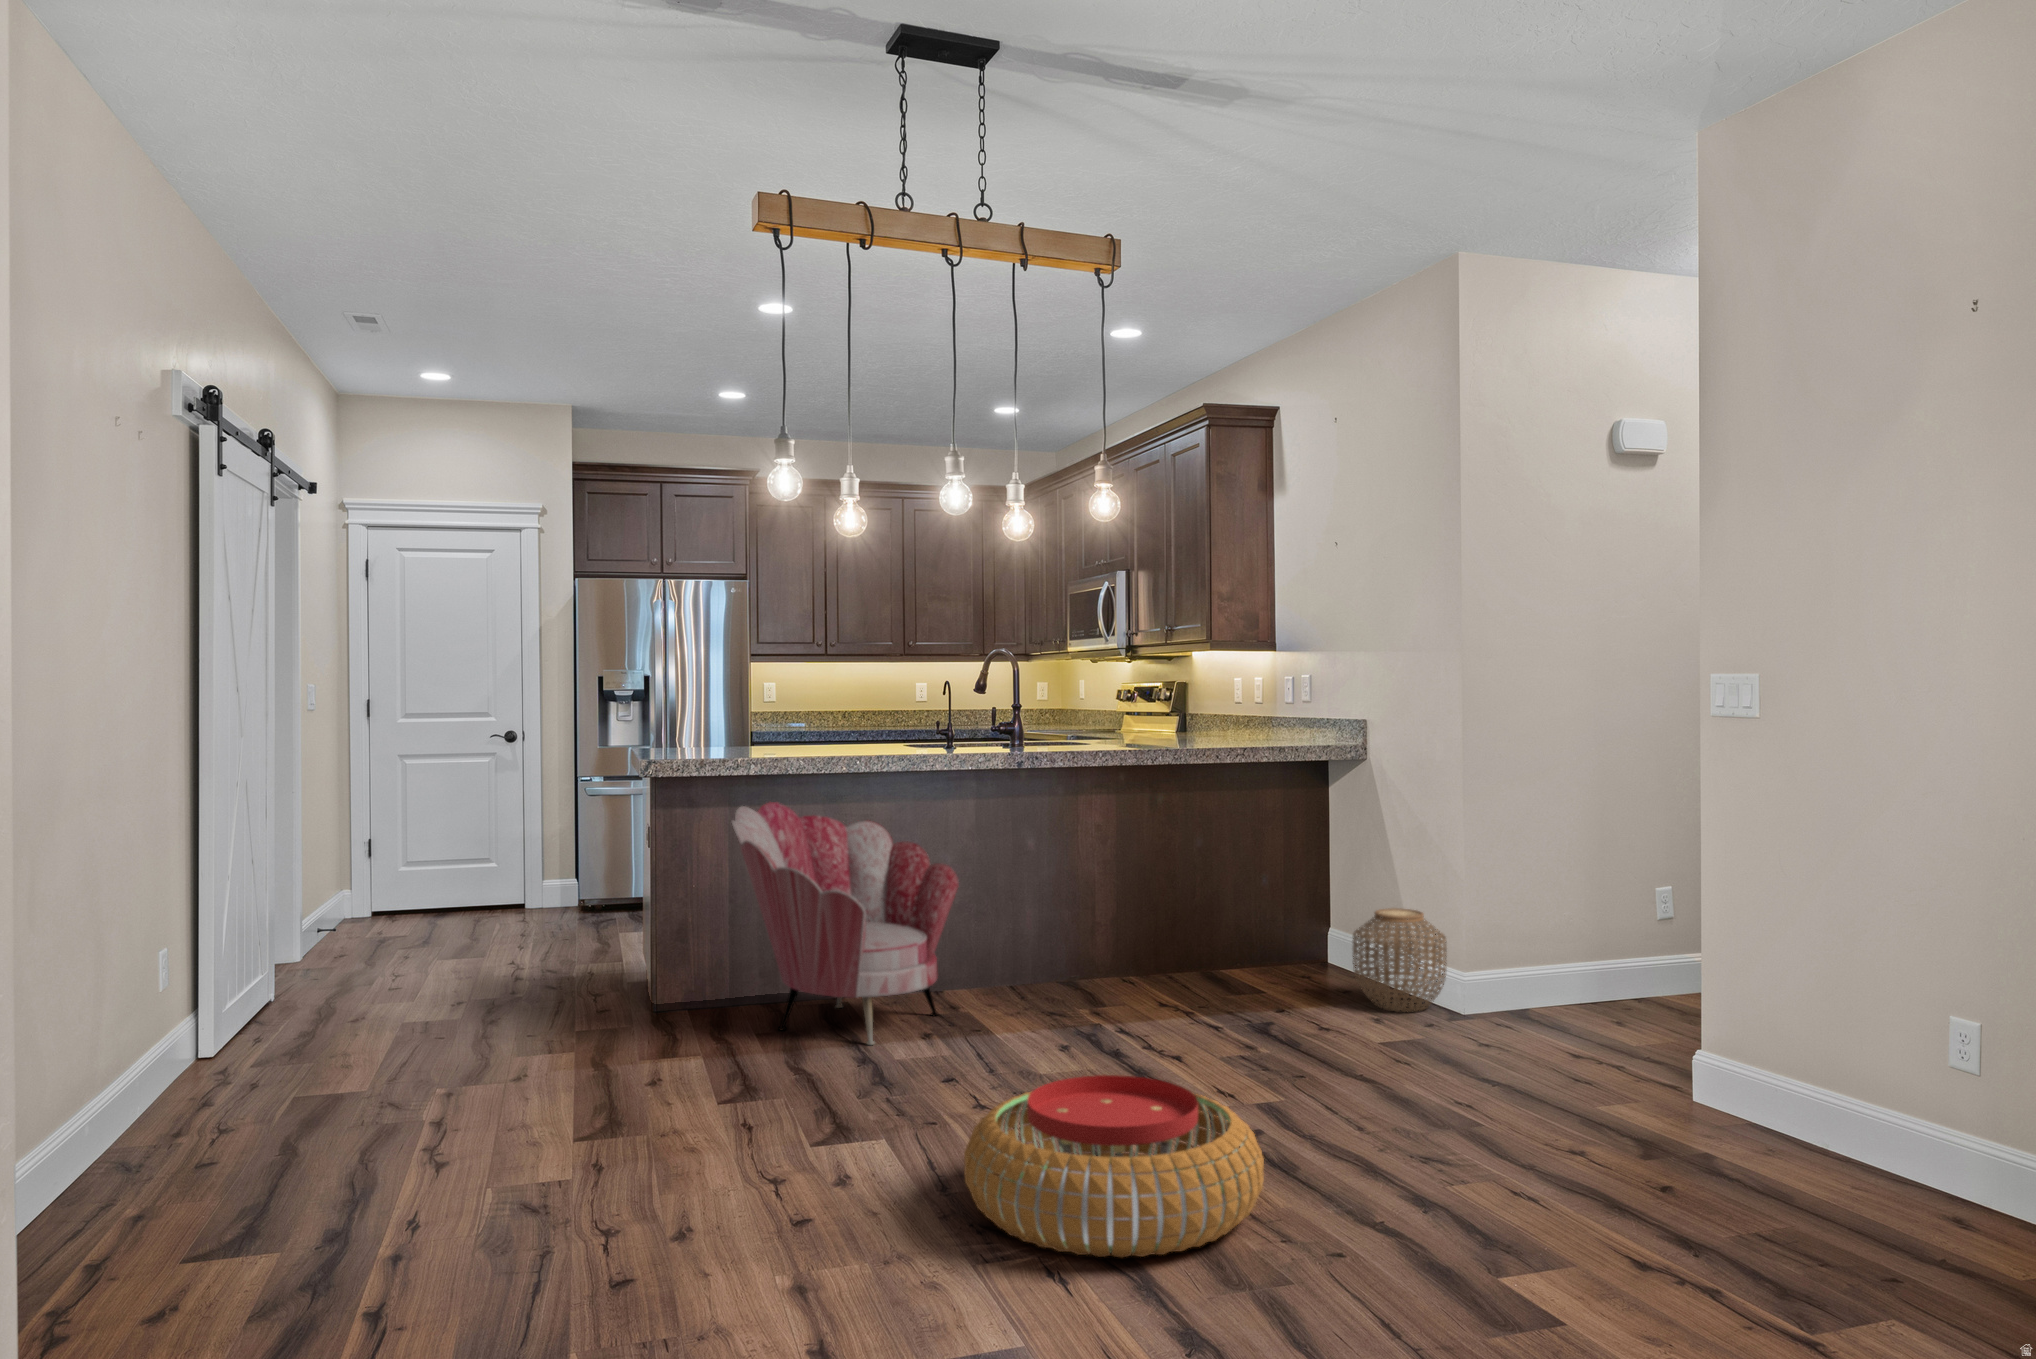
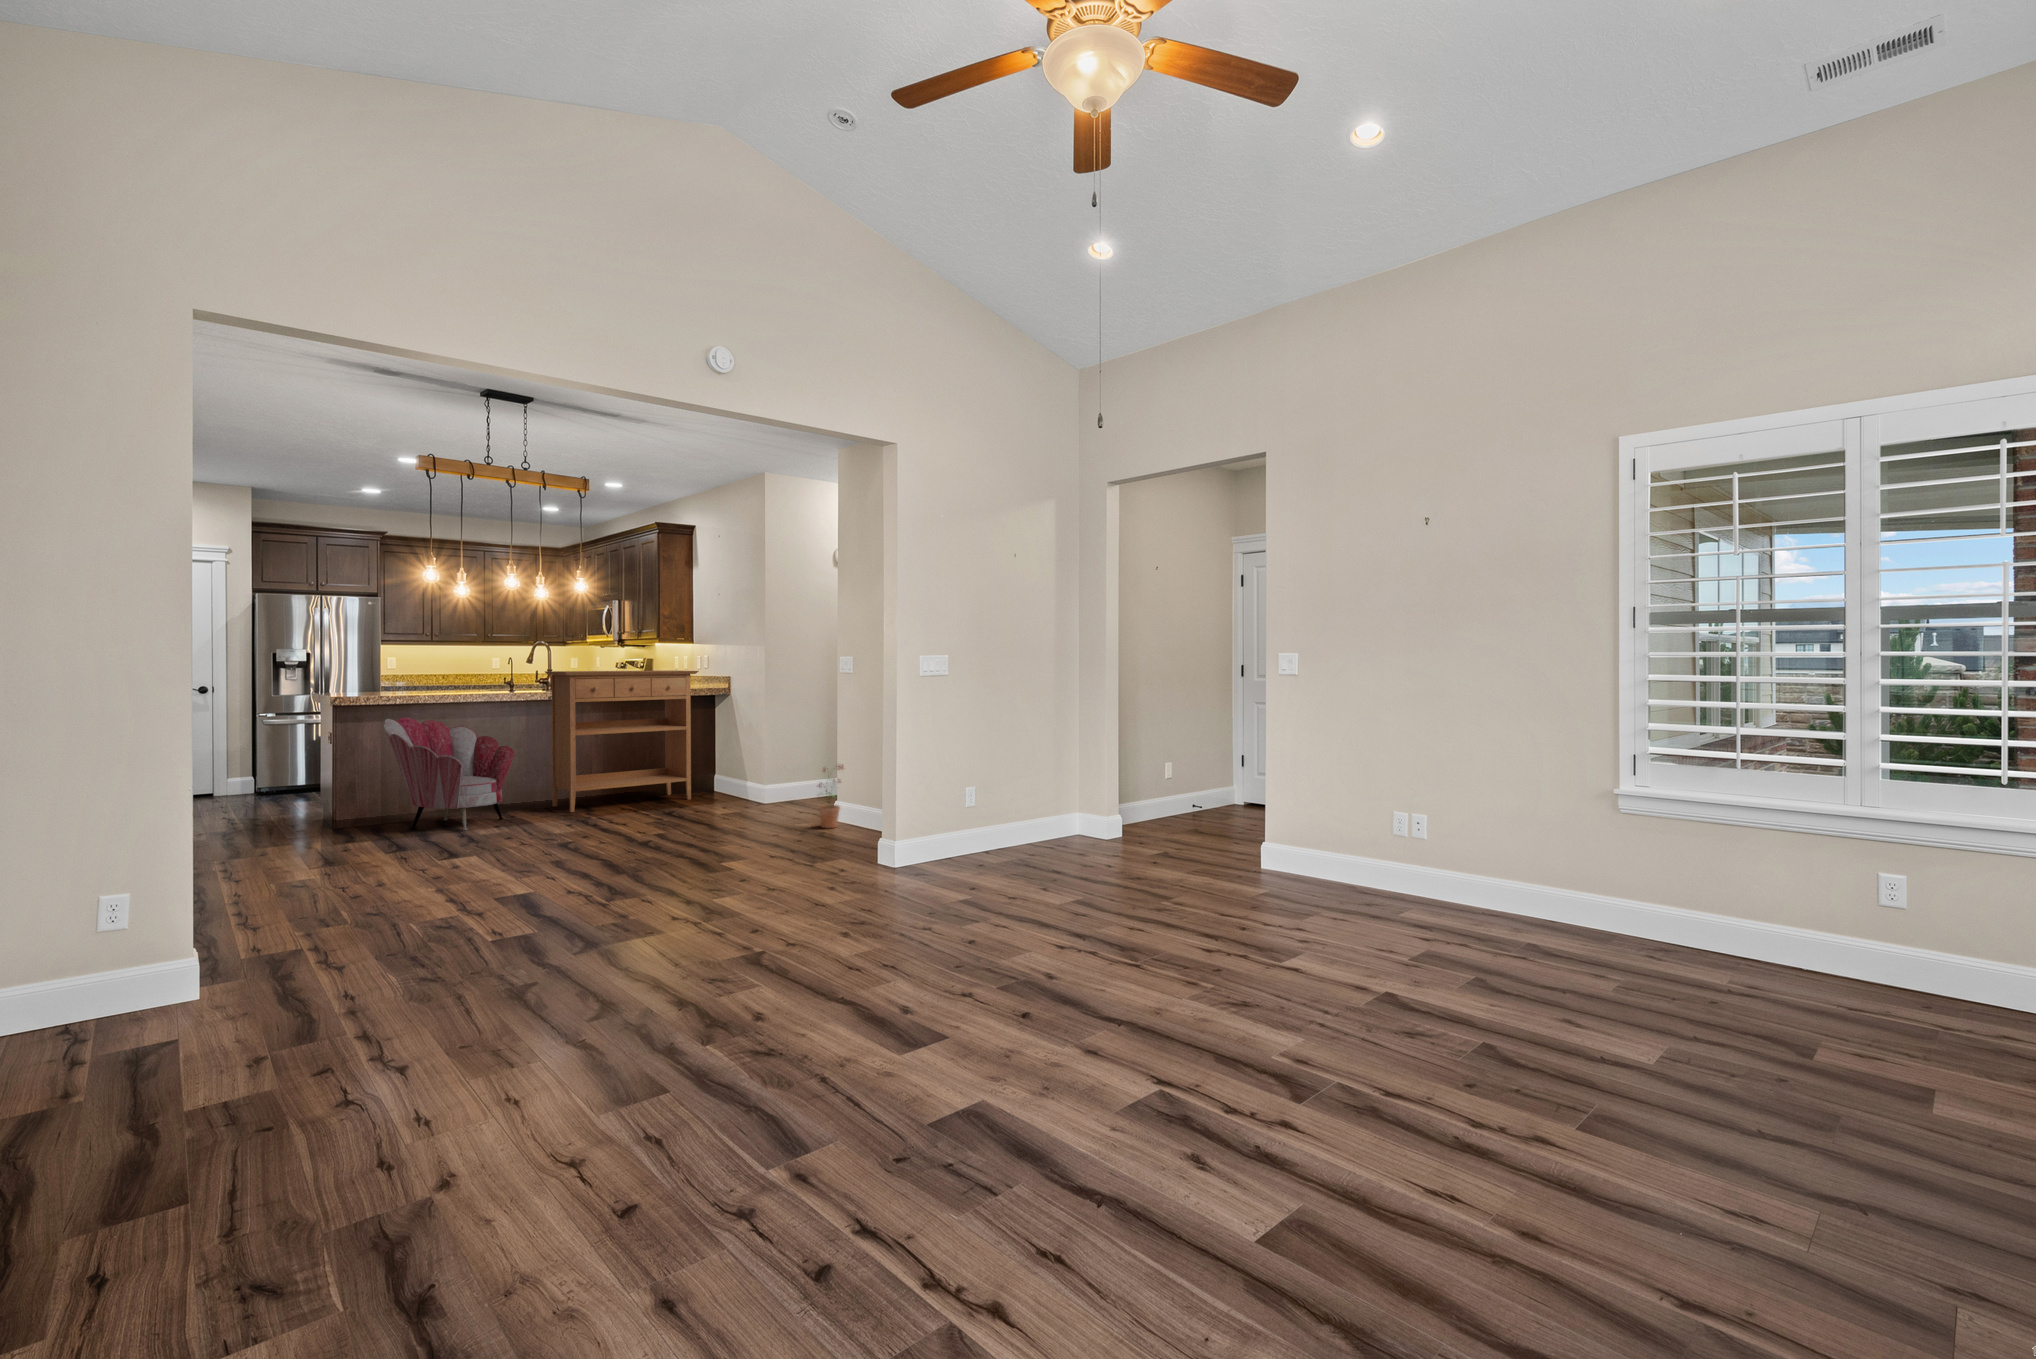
console table: none [1010,707,1308,1007] -> present [545,670,699,812]
woven basket: present [1353,908,1447,1012] -> none [716,760,758,804]
potted plant: none [1665,967,1750,1141] -> present [818,765,843,828]
pouf: present [964,1075,1264,1257] -> none [512,814,642,872]

